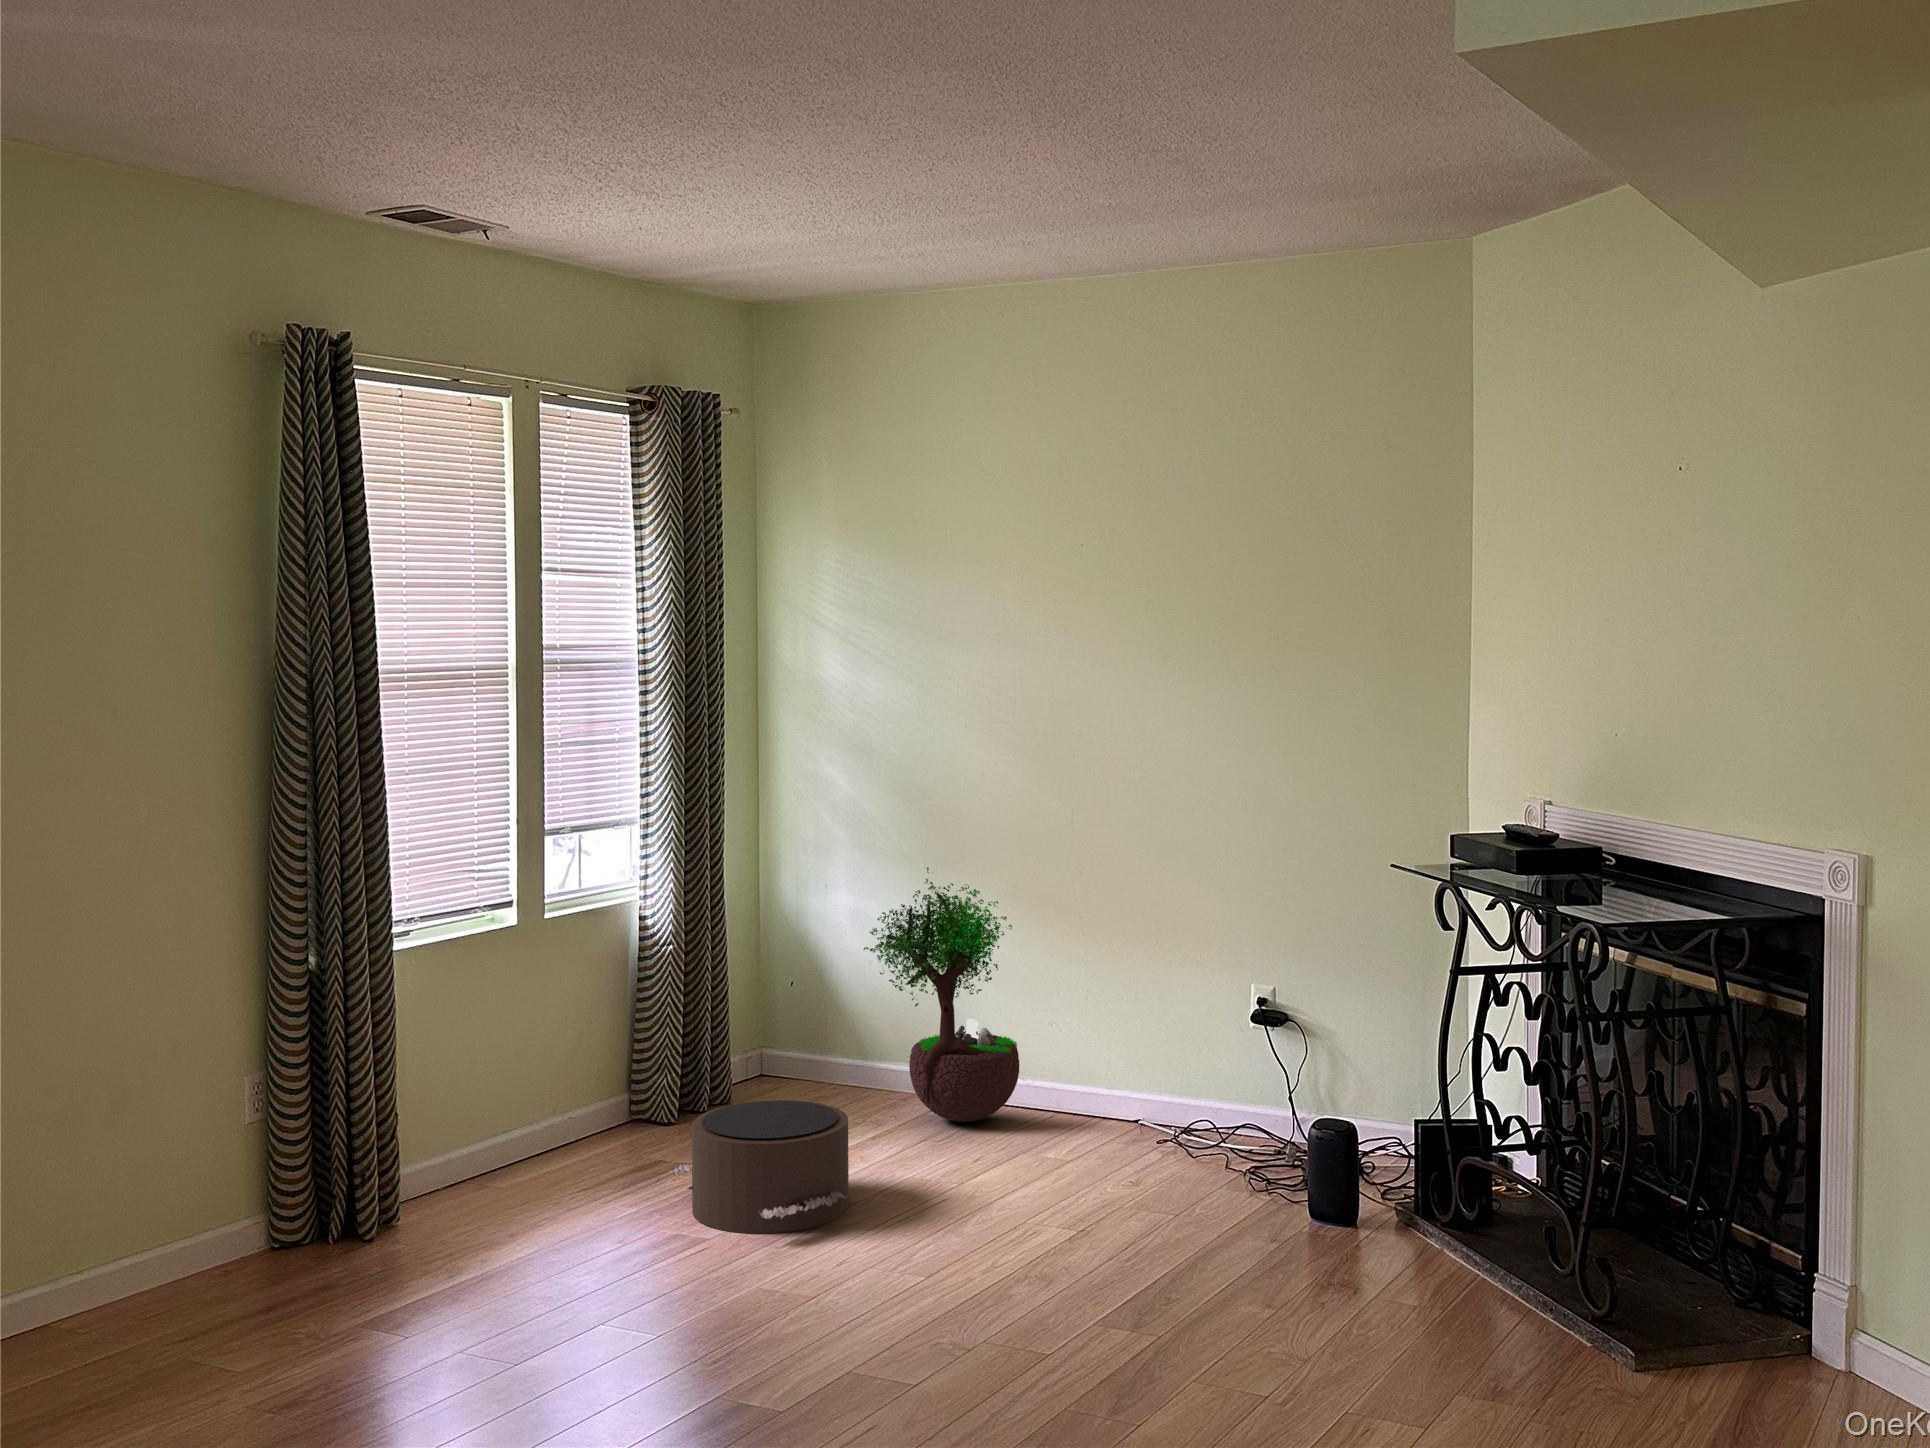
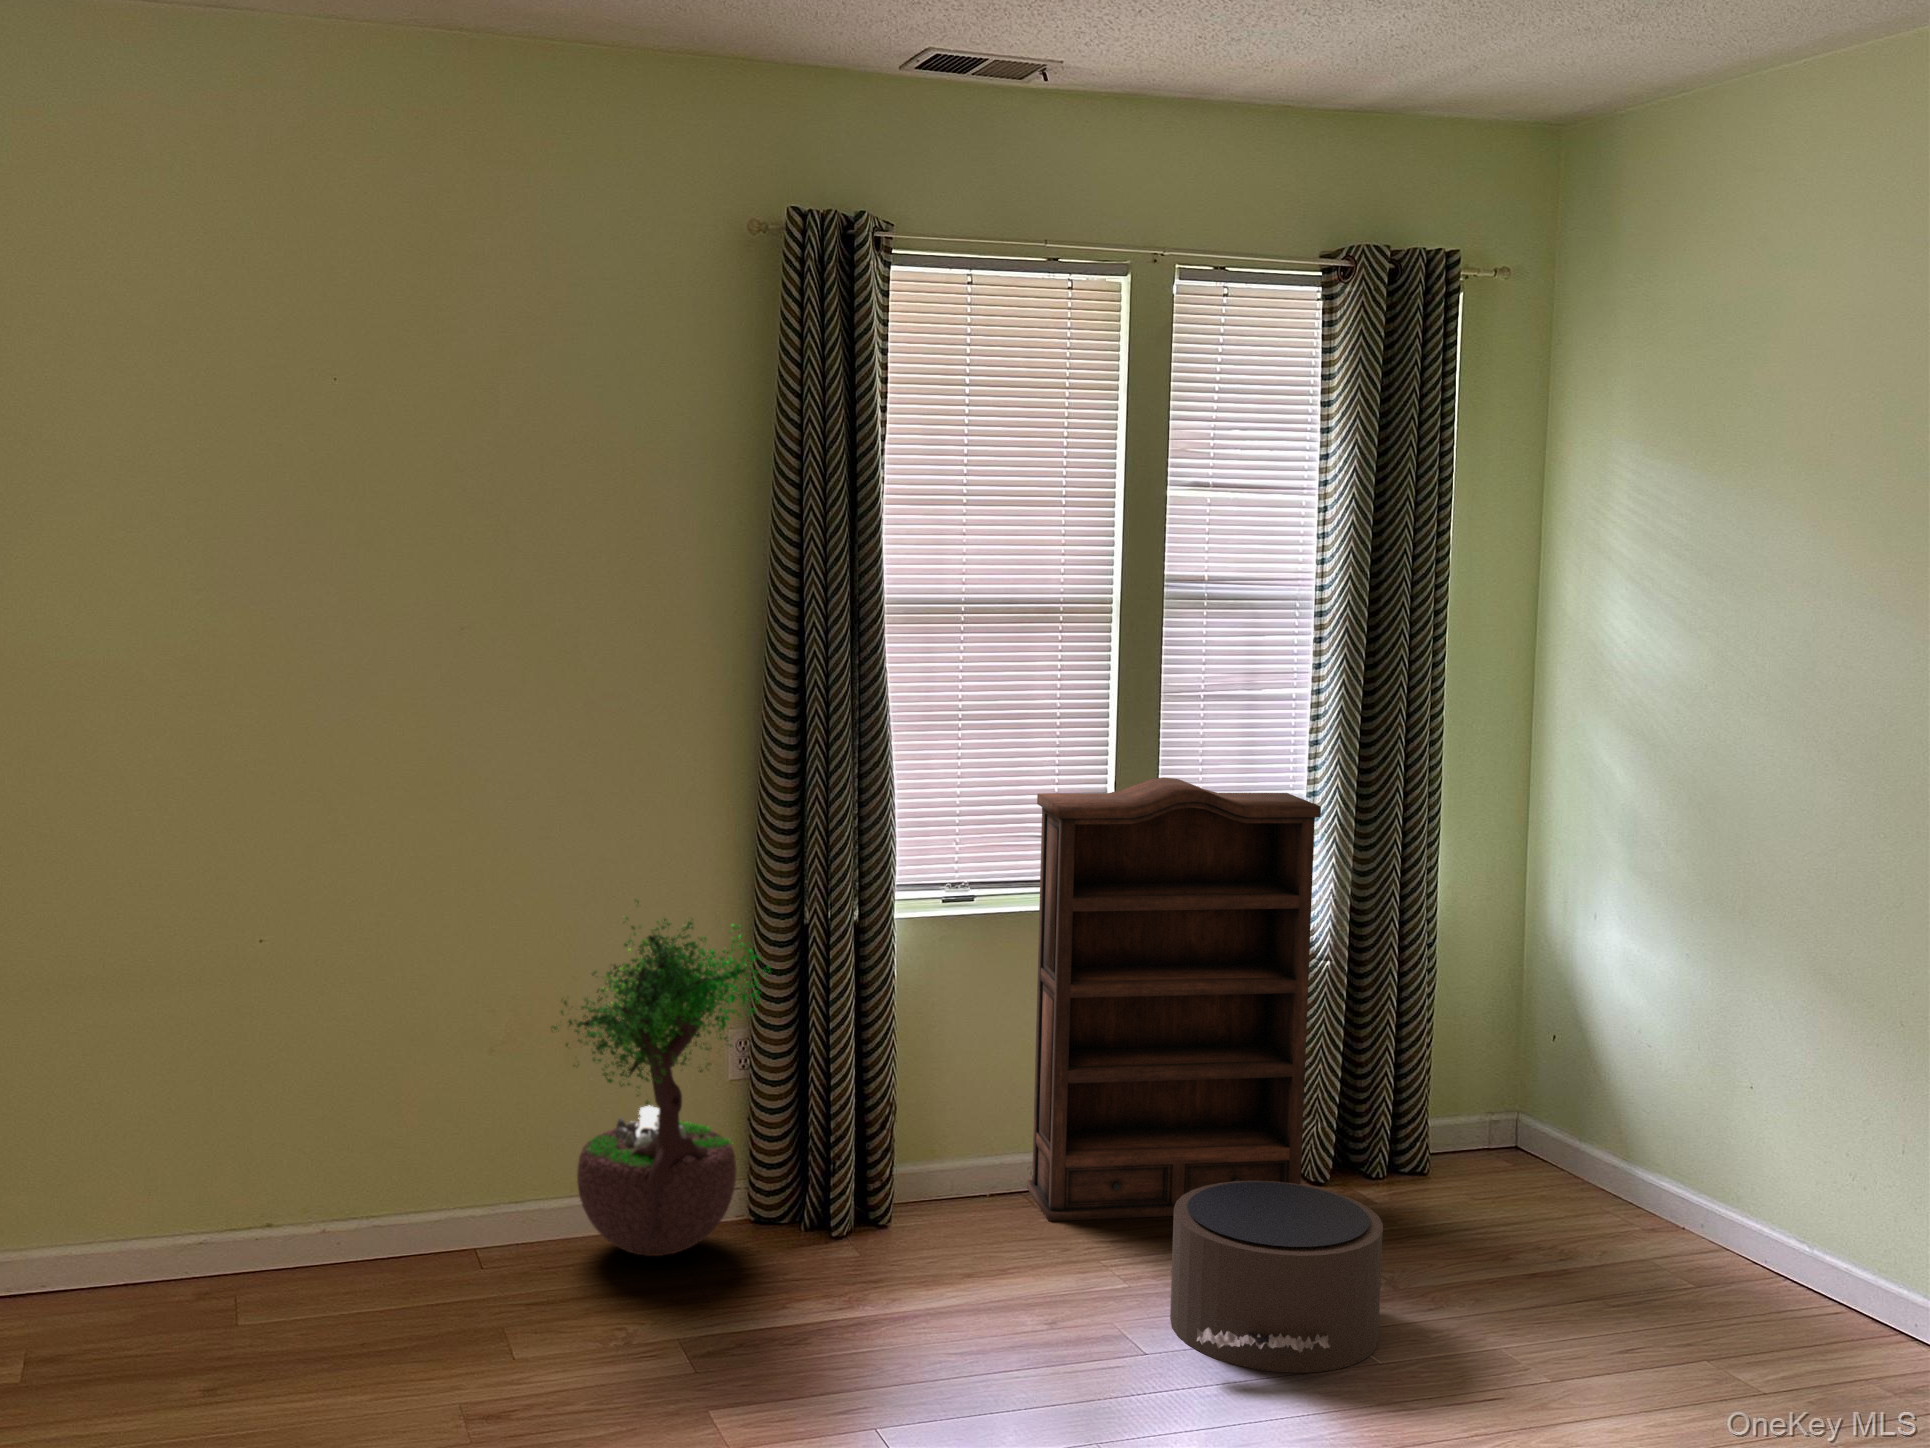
bookshelf: none [465,813,689,1195] -> present [1027,778,1321,1221]
potted tree: present [863,867,1019,1122] -> present [552,900,770,1256]

